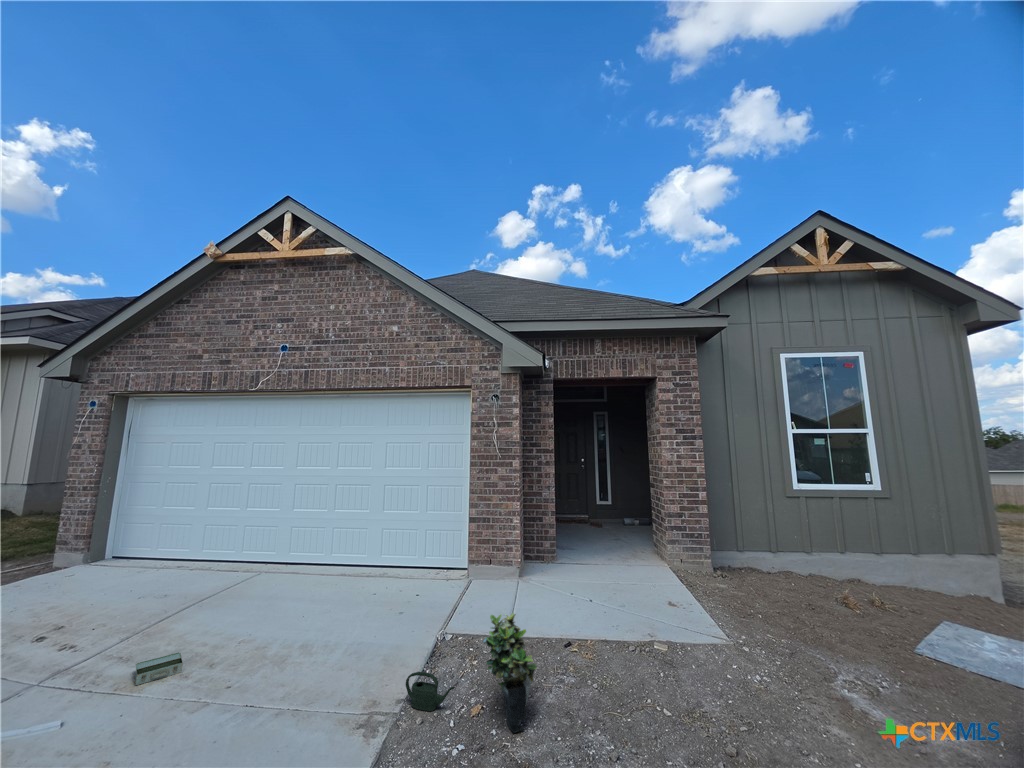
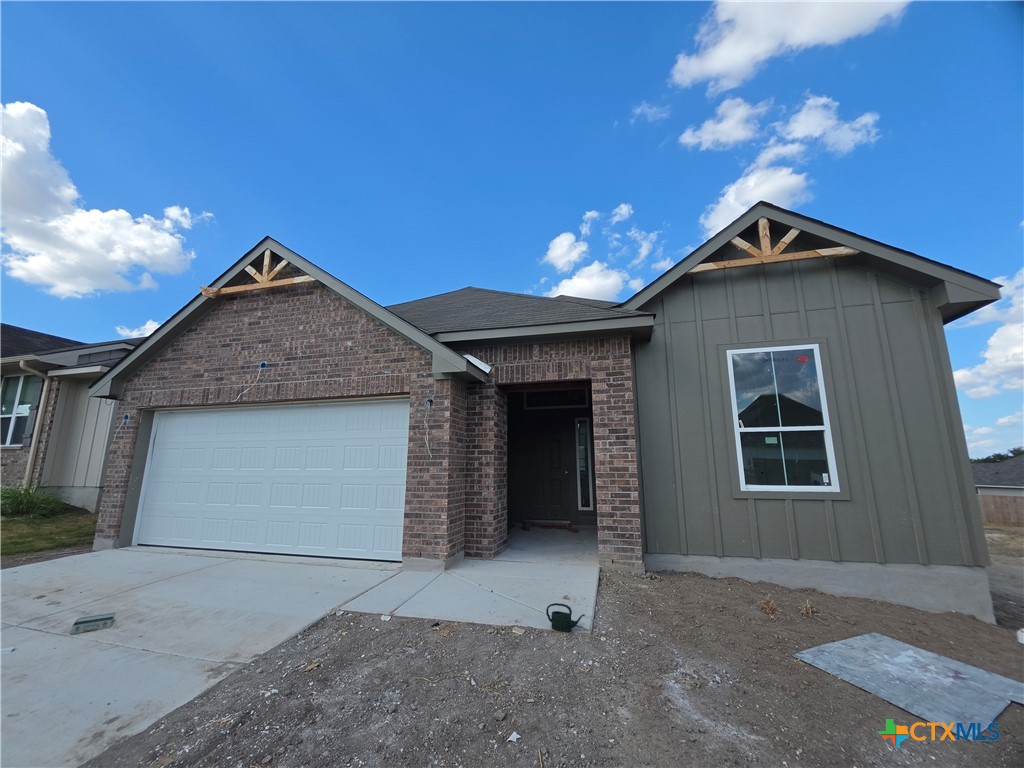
potted plant: present [483,613,537,733] -> none [301,587,349,690]
watering can: present [406,672,455,711] -> present [546,603,585,632]

